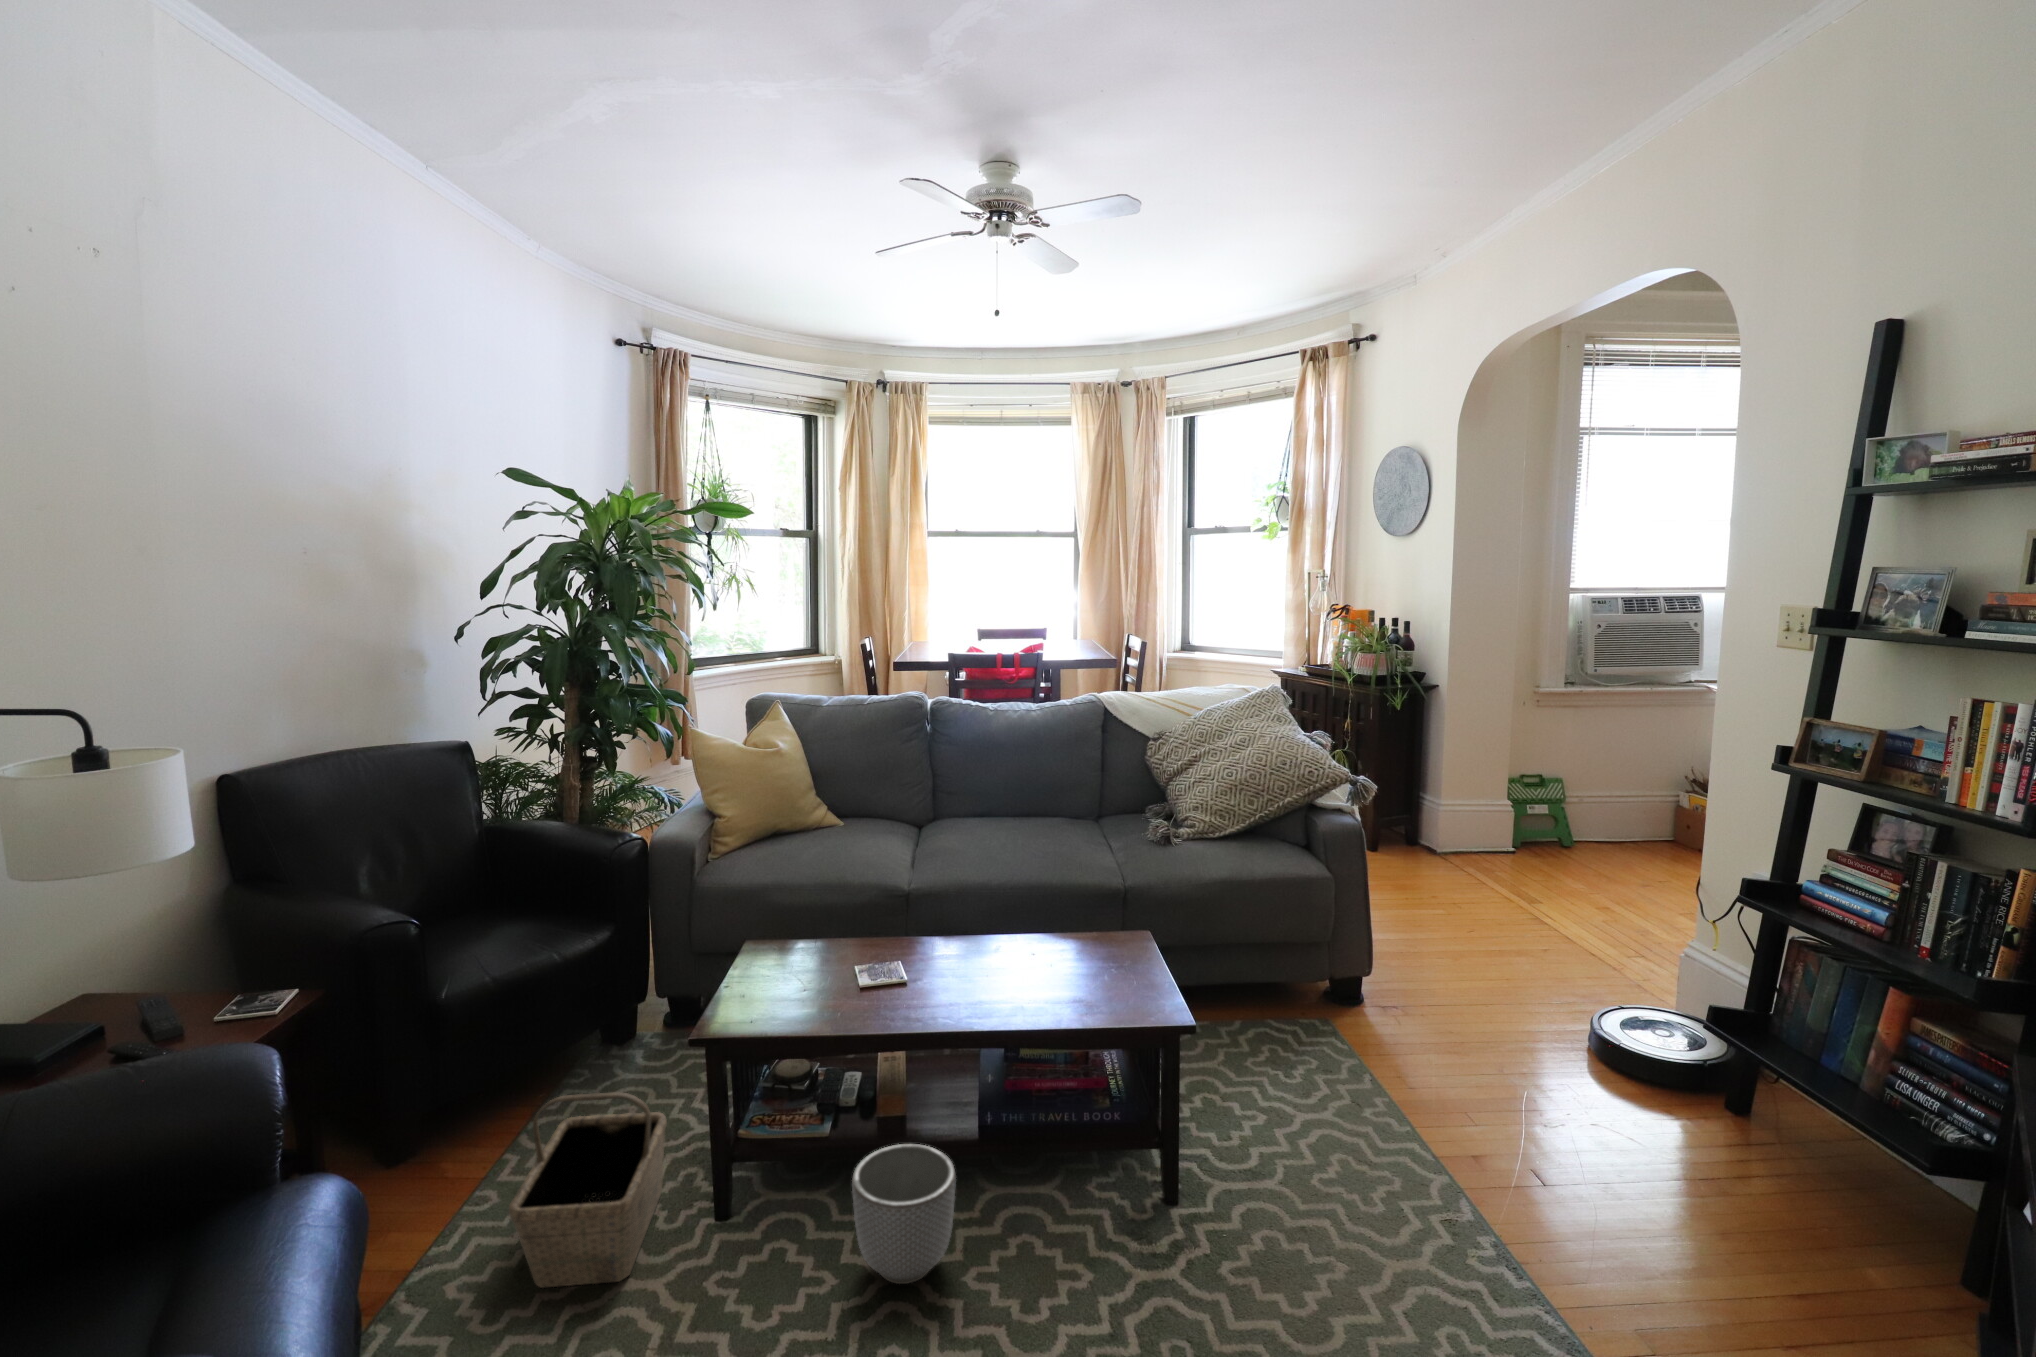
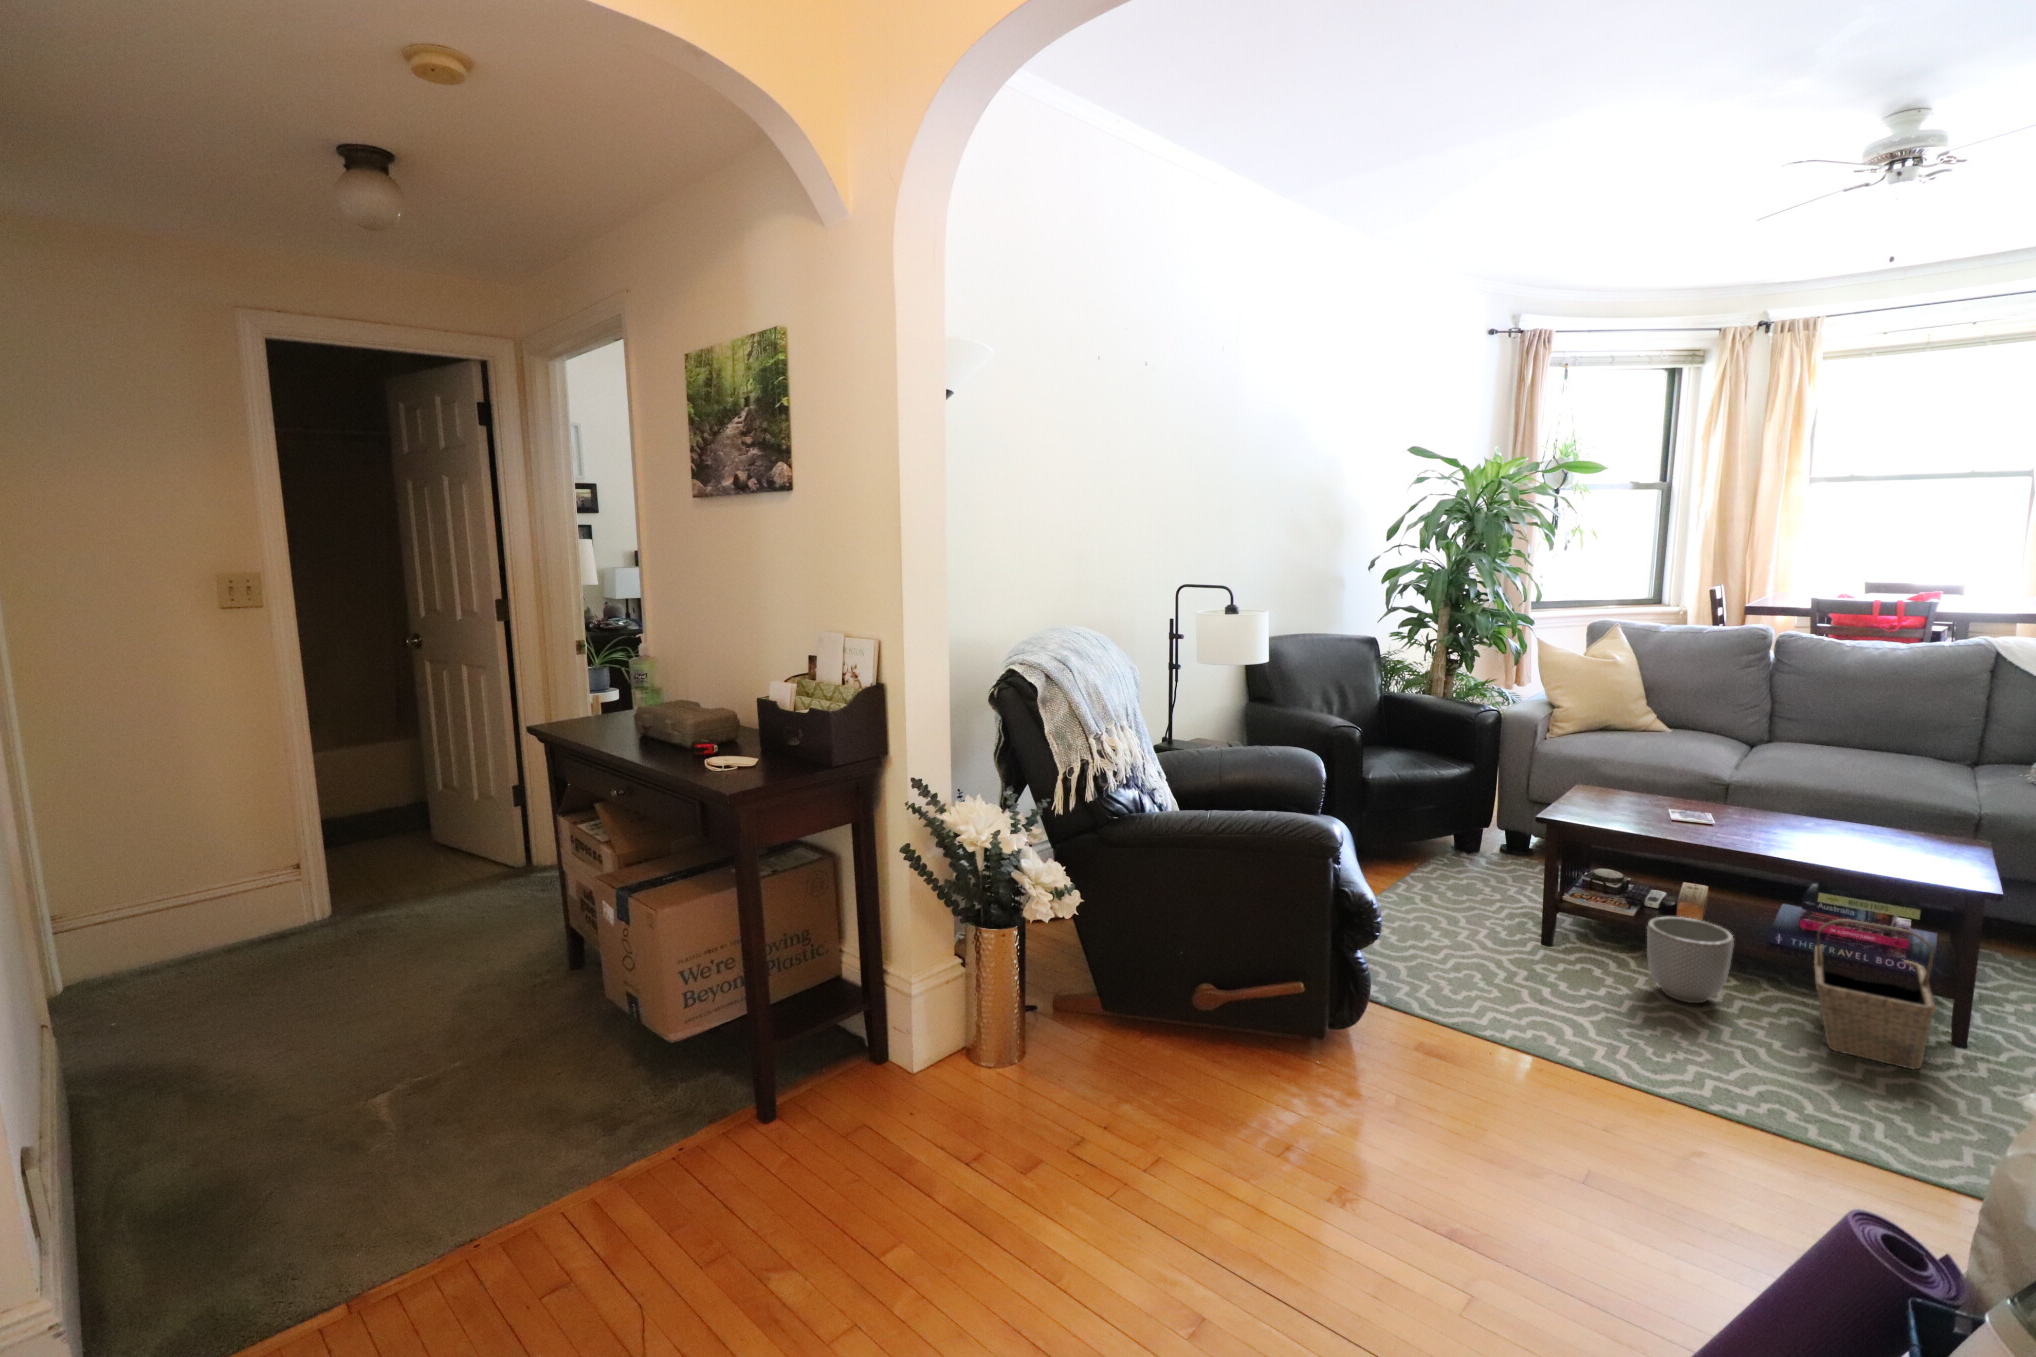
basket: present [509,1093,667,1288] -> present [1814,919,1936,1069]

